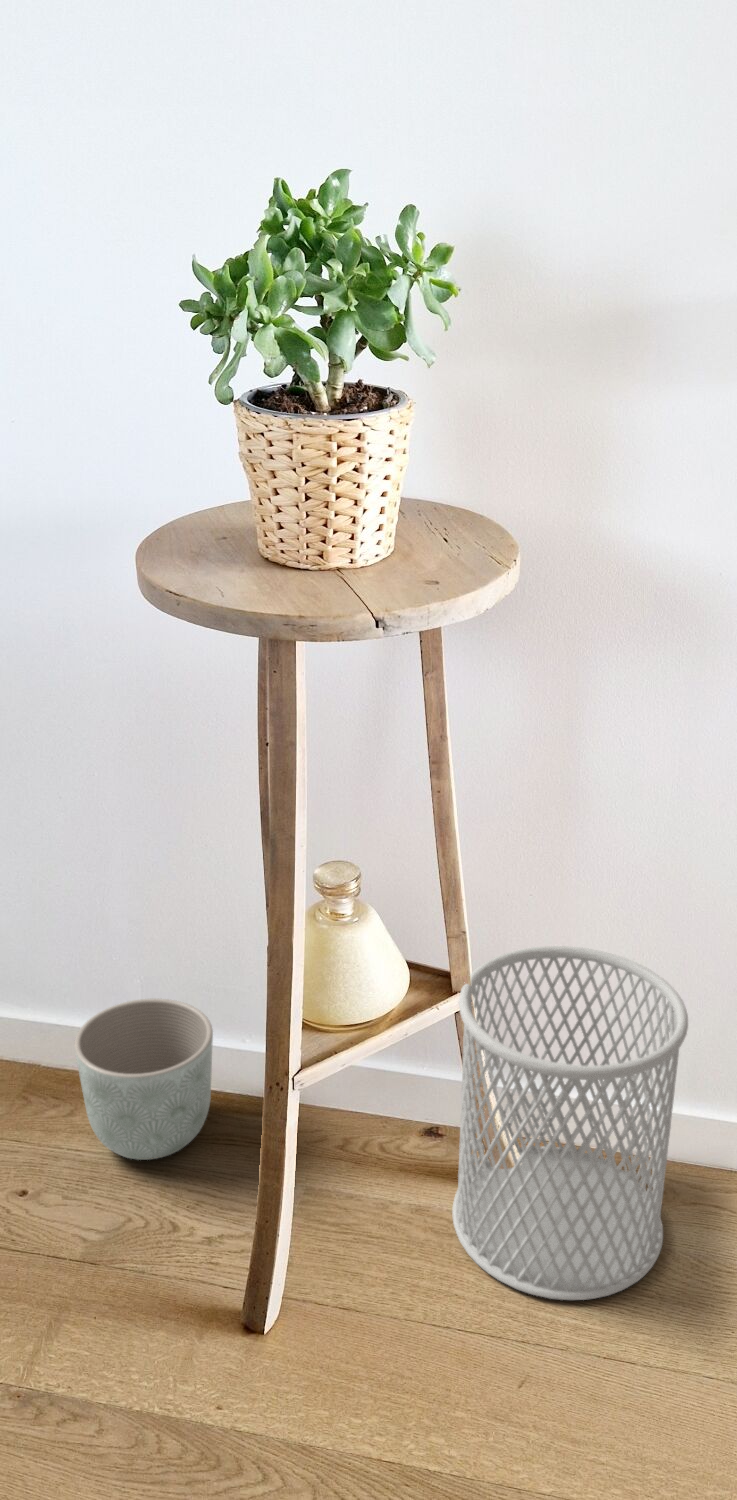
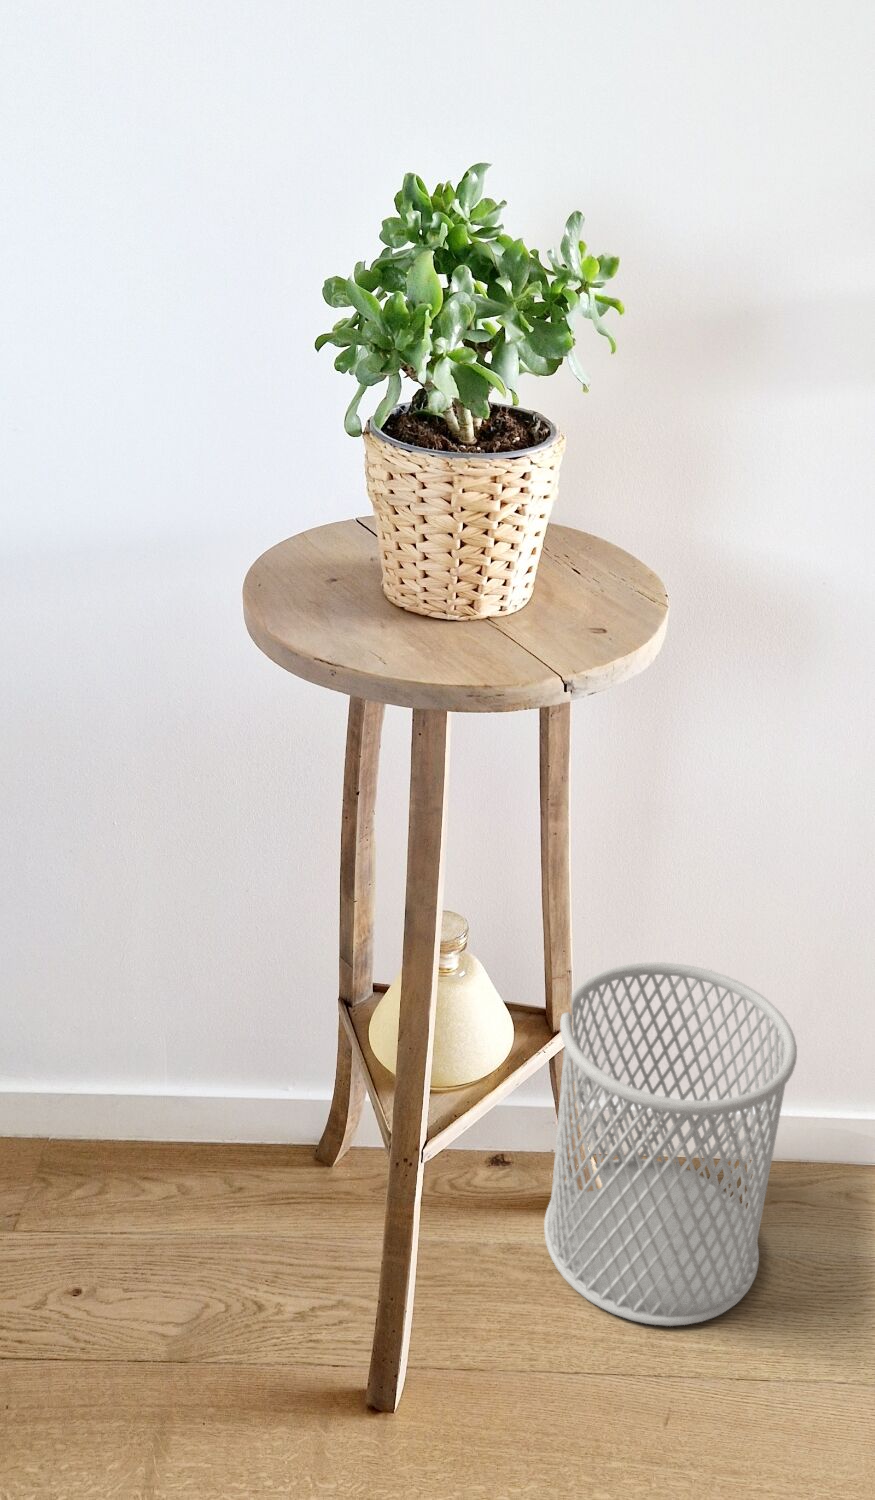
planter: present [74,999,213,1160] -> none [120,1053,273,1234]

